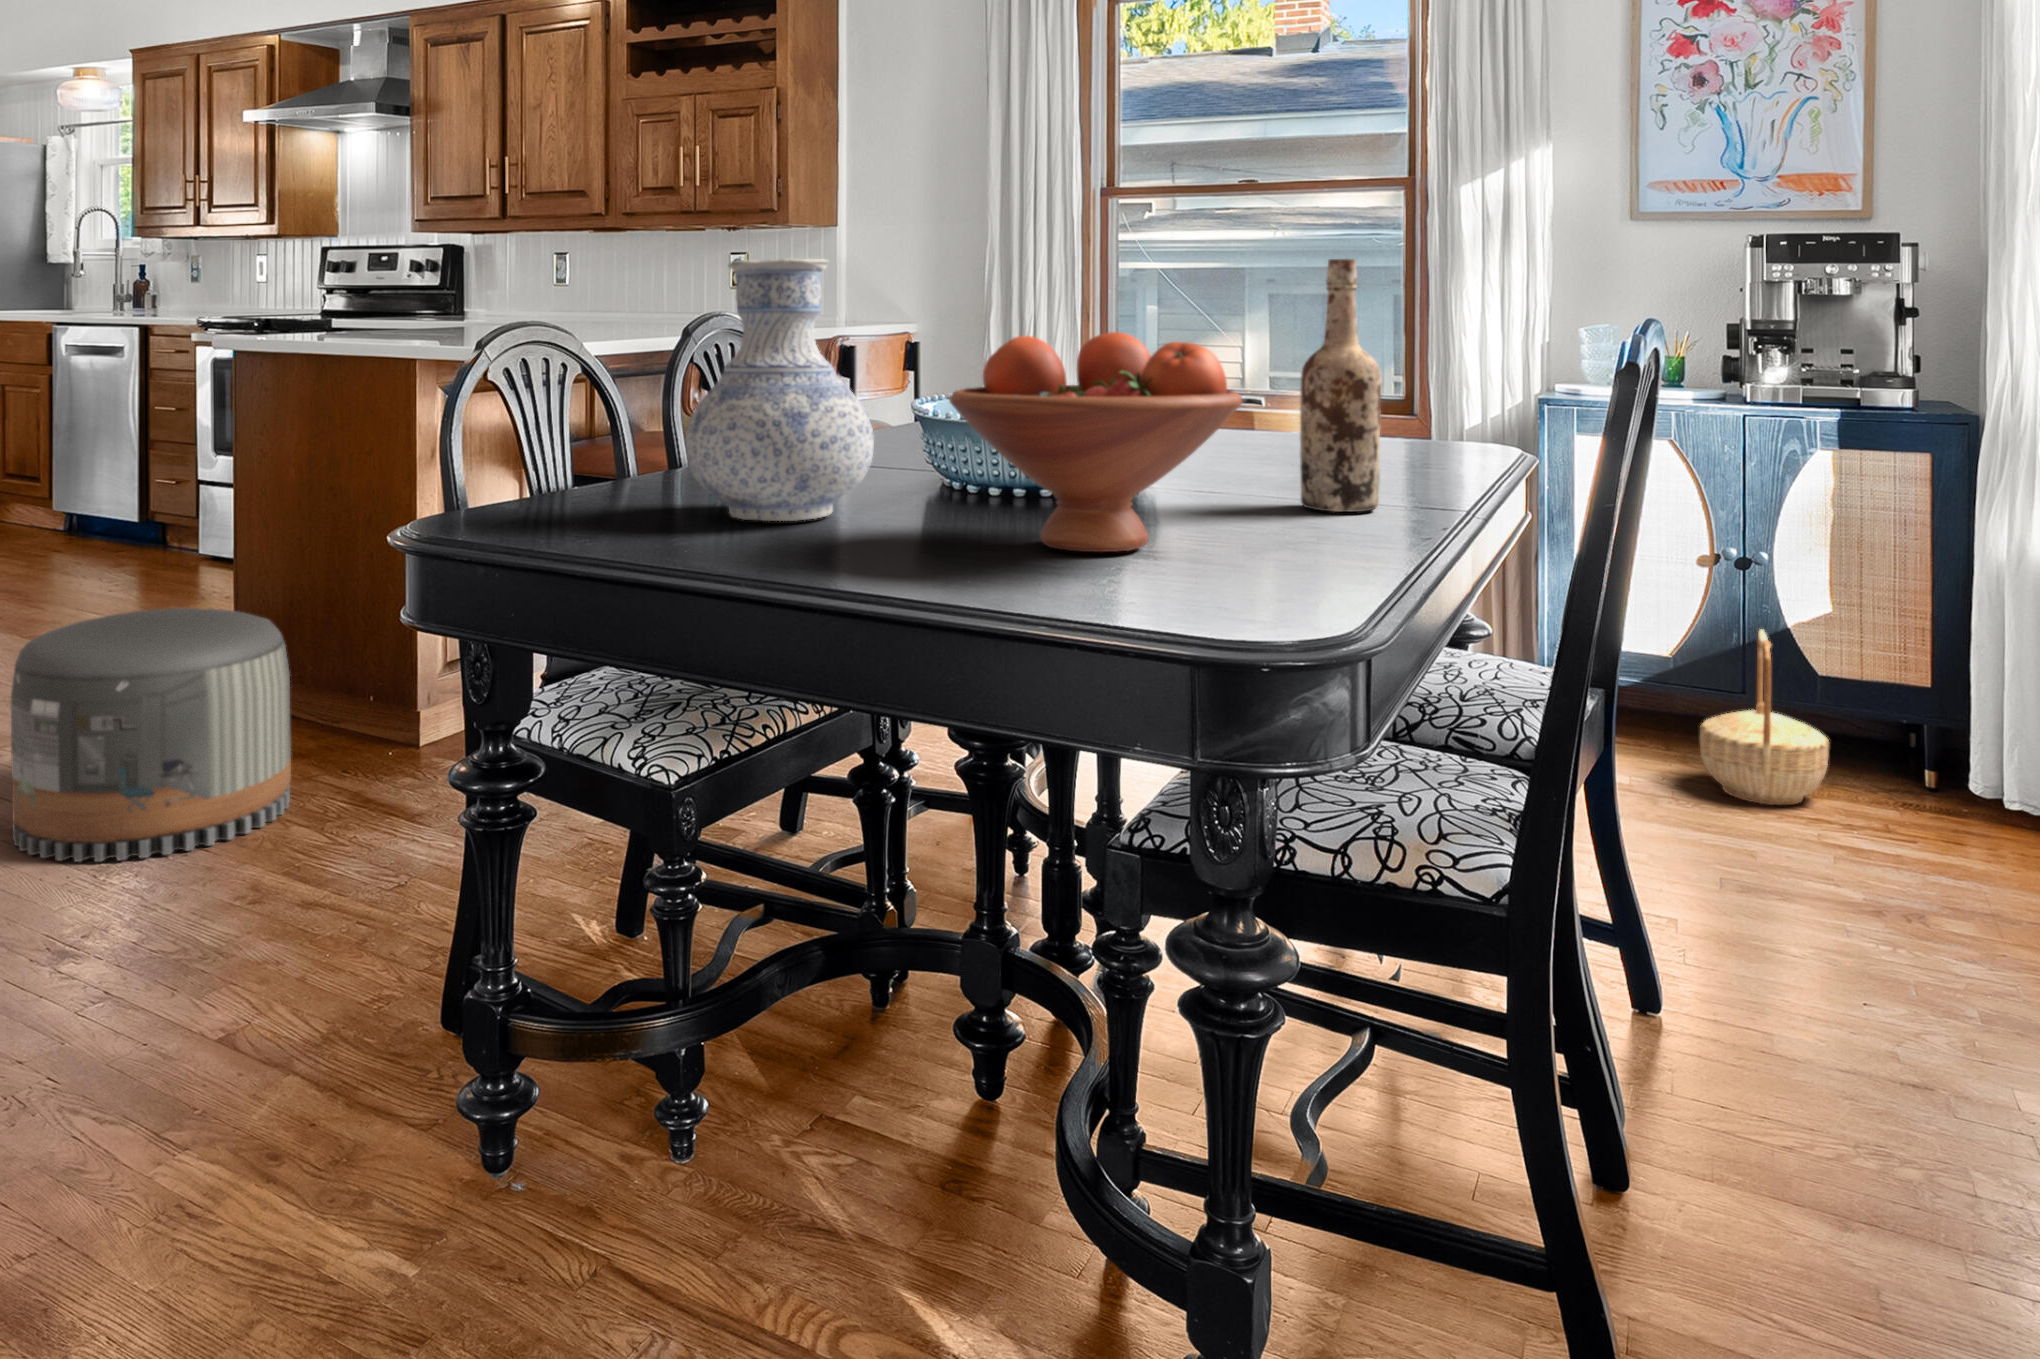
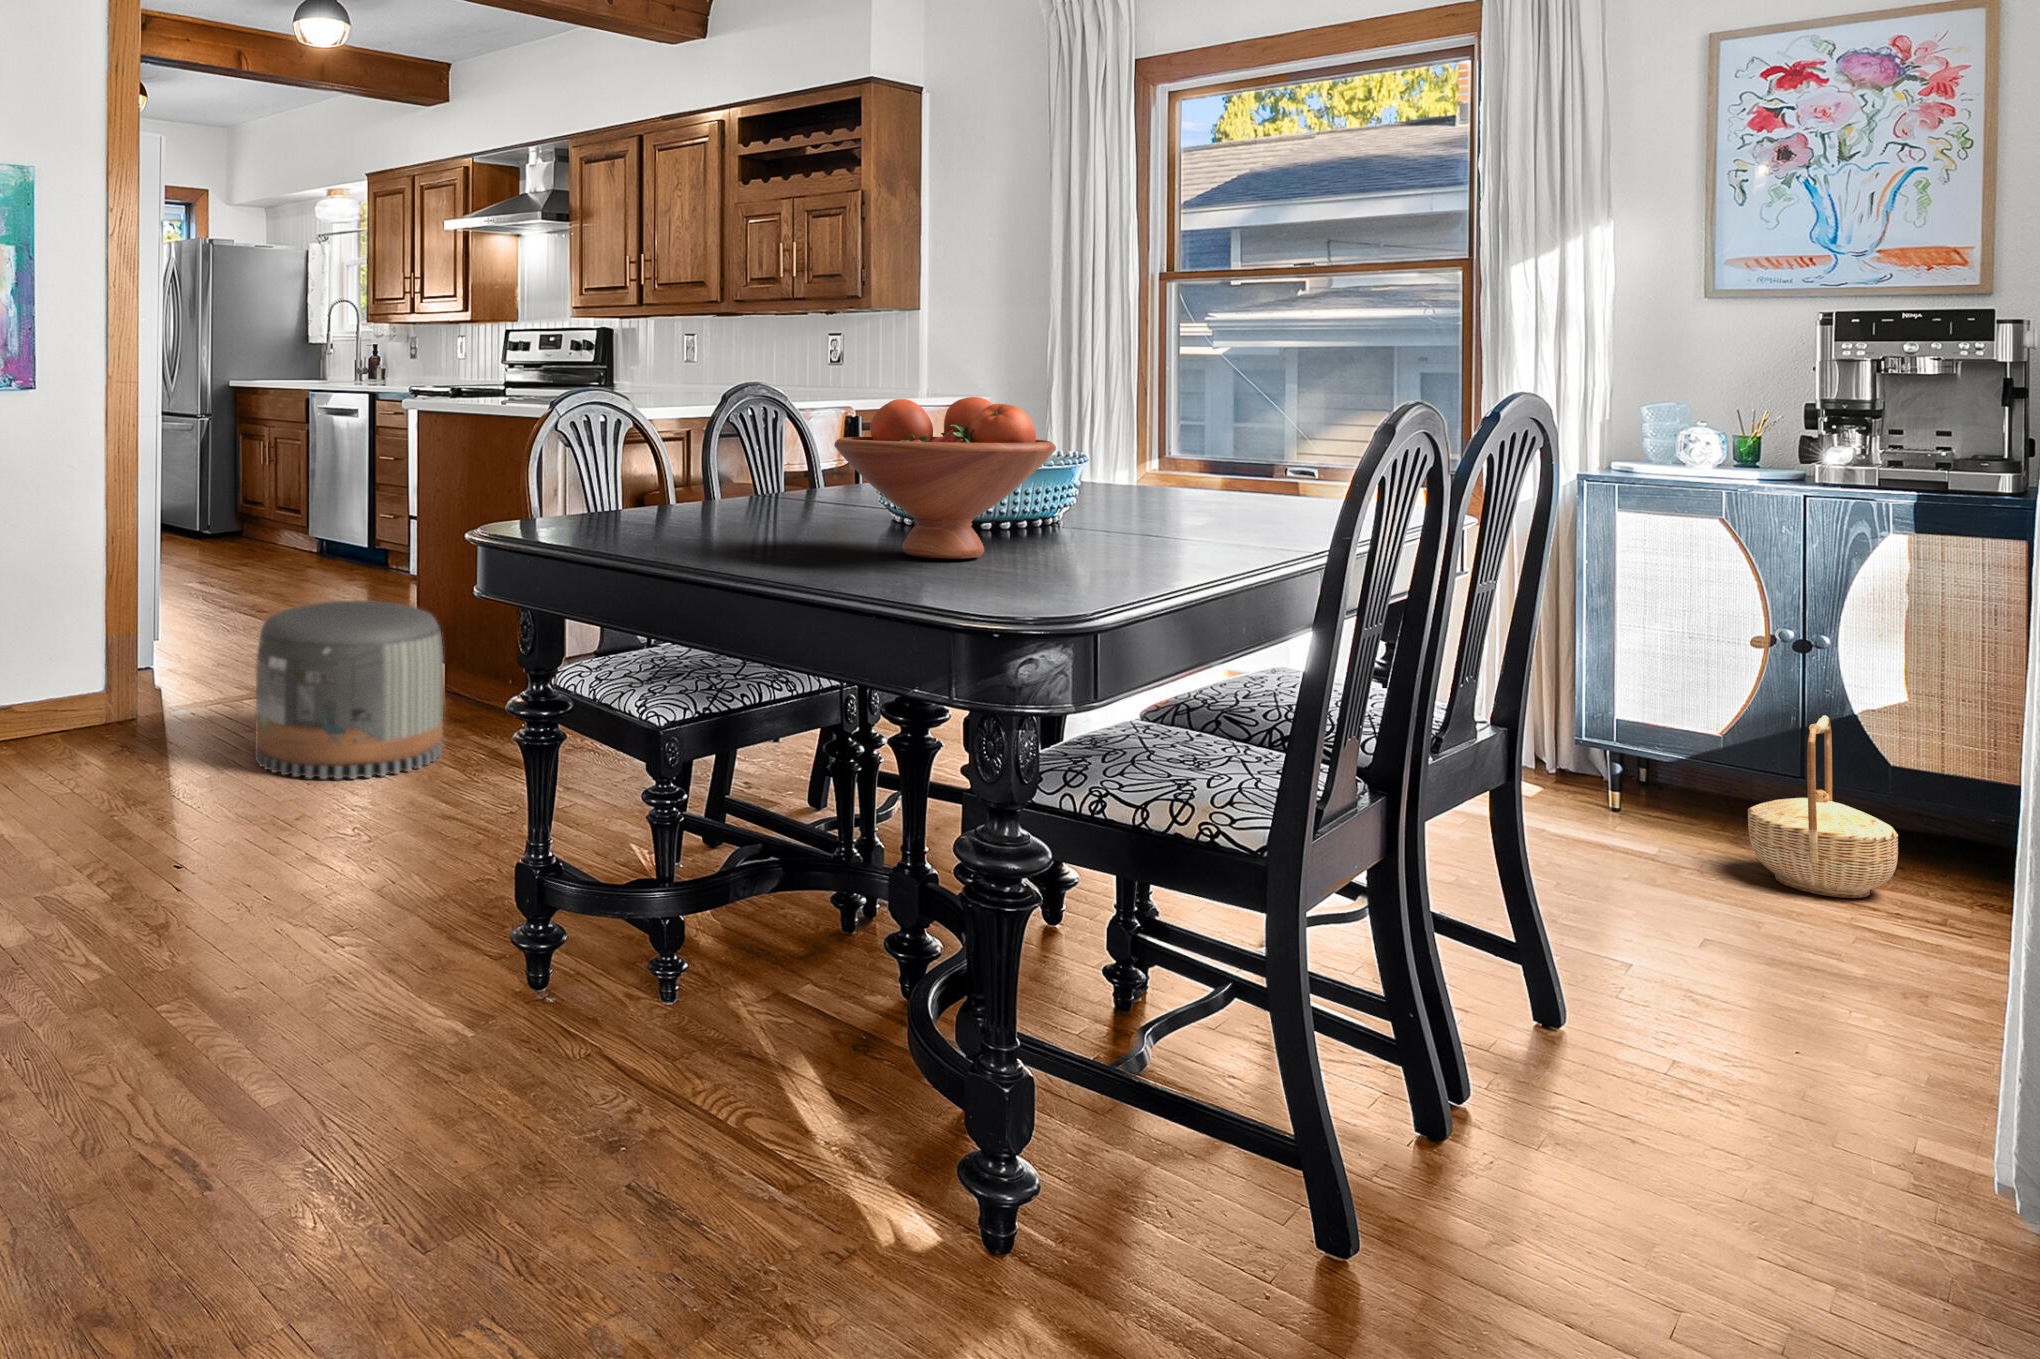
vase: present [685,259,874,521] -> none [670,342,806,532]
wine bottle: present [1300,259,1382,512] -> none [1155,341,1223,546]

